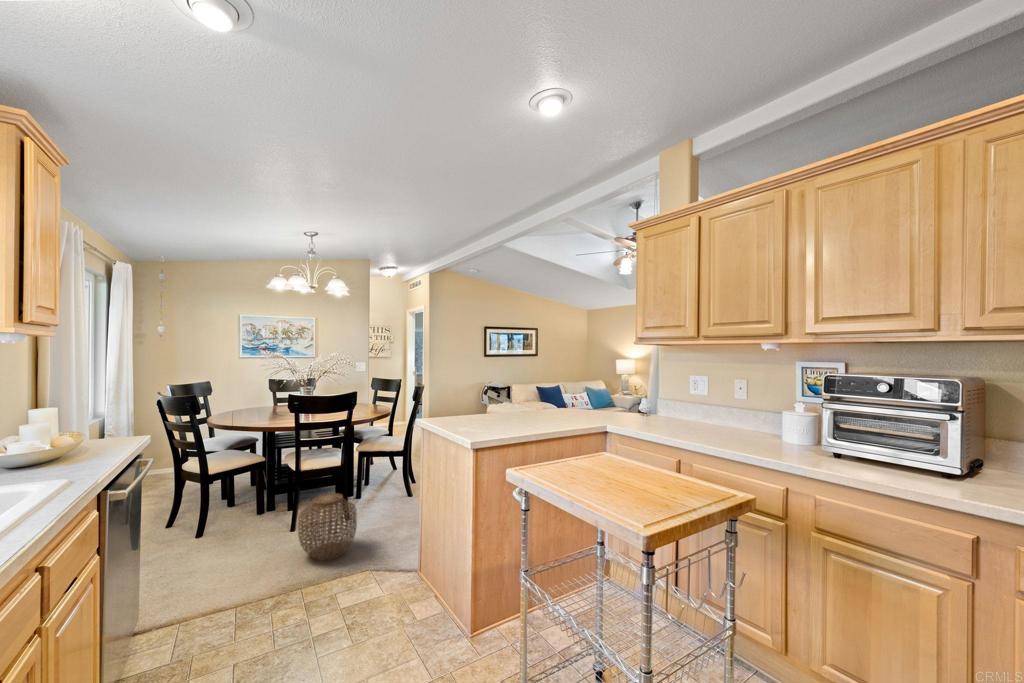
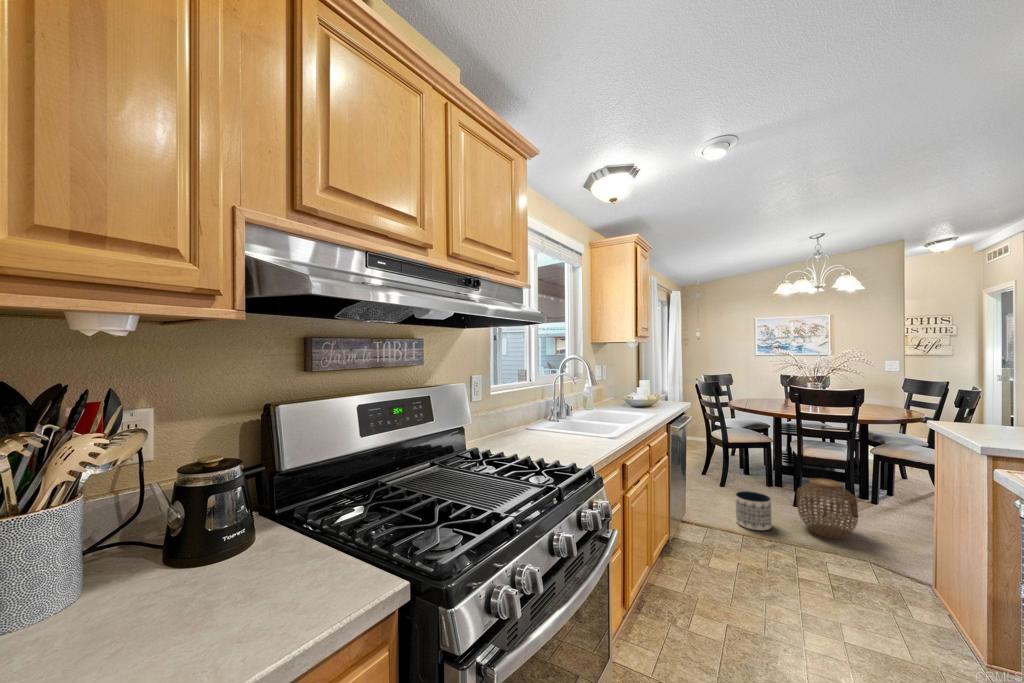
planter: none [223,536,270,592] -> present [735,491,772,530]

